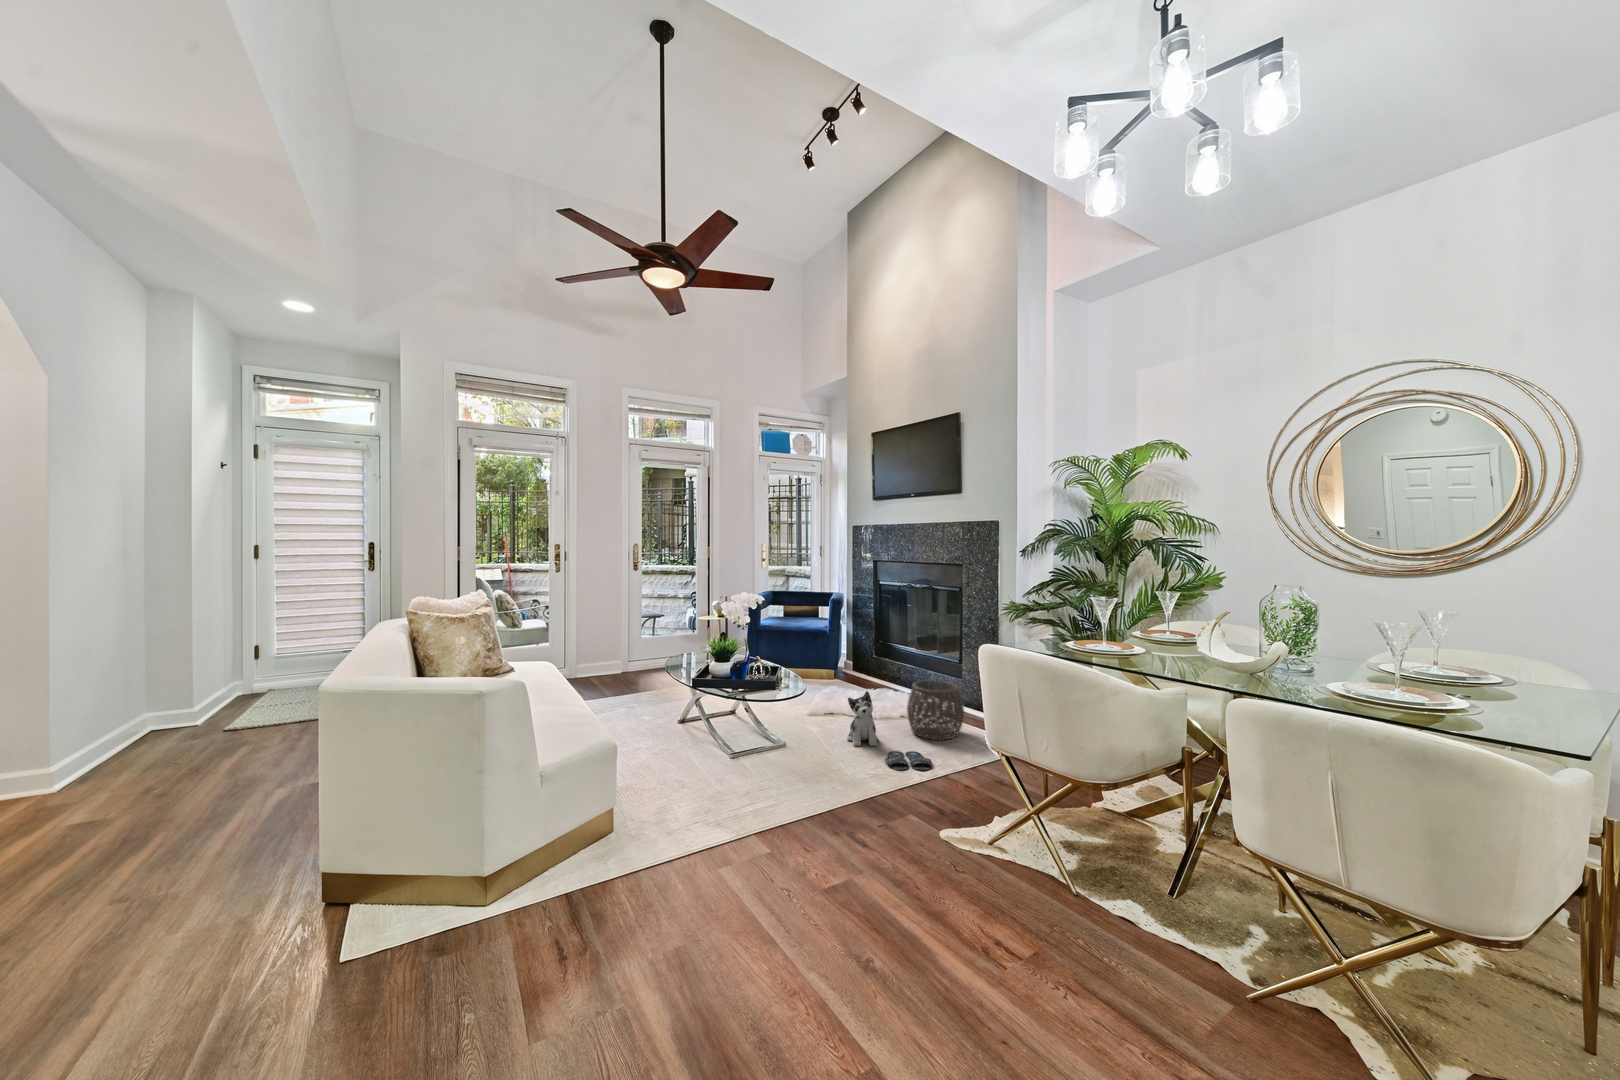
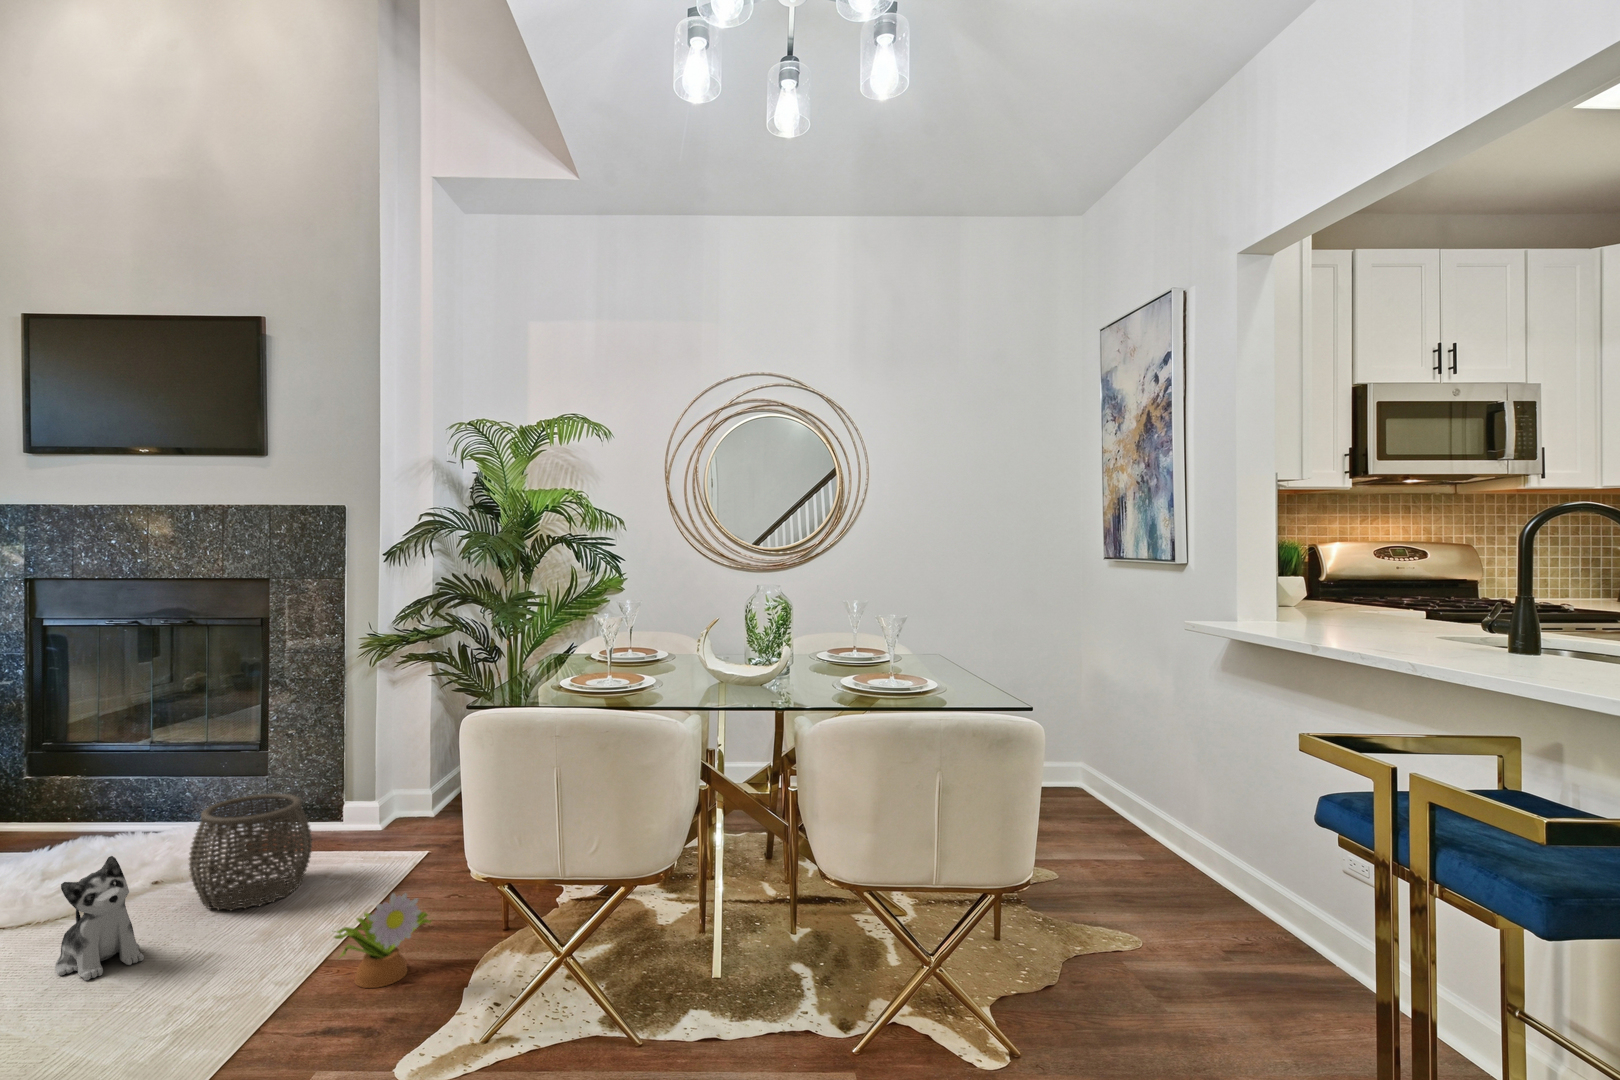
decorative plant: none [937,745,994,799] -> present [334,893,431,988]
slippers: present [885,751,932,771] -> none [182,939,292,991]

